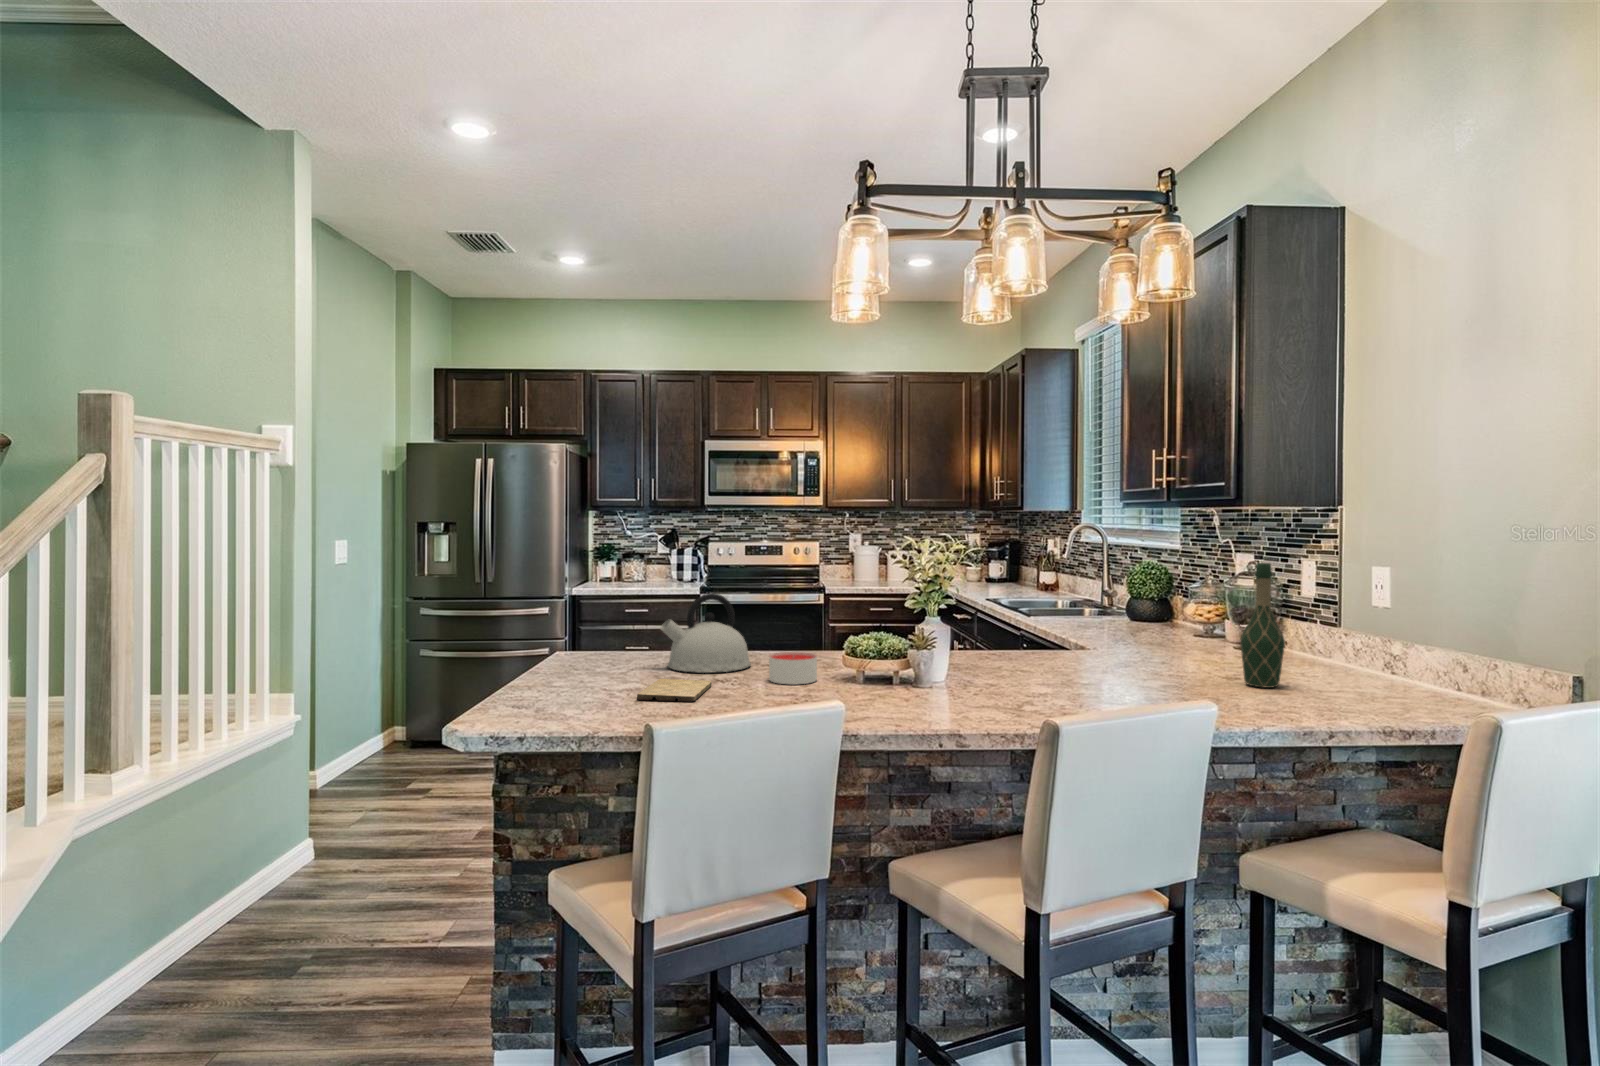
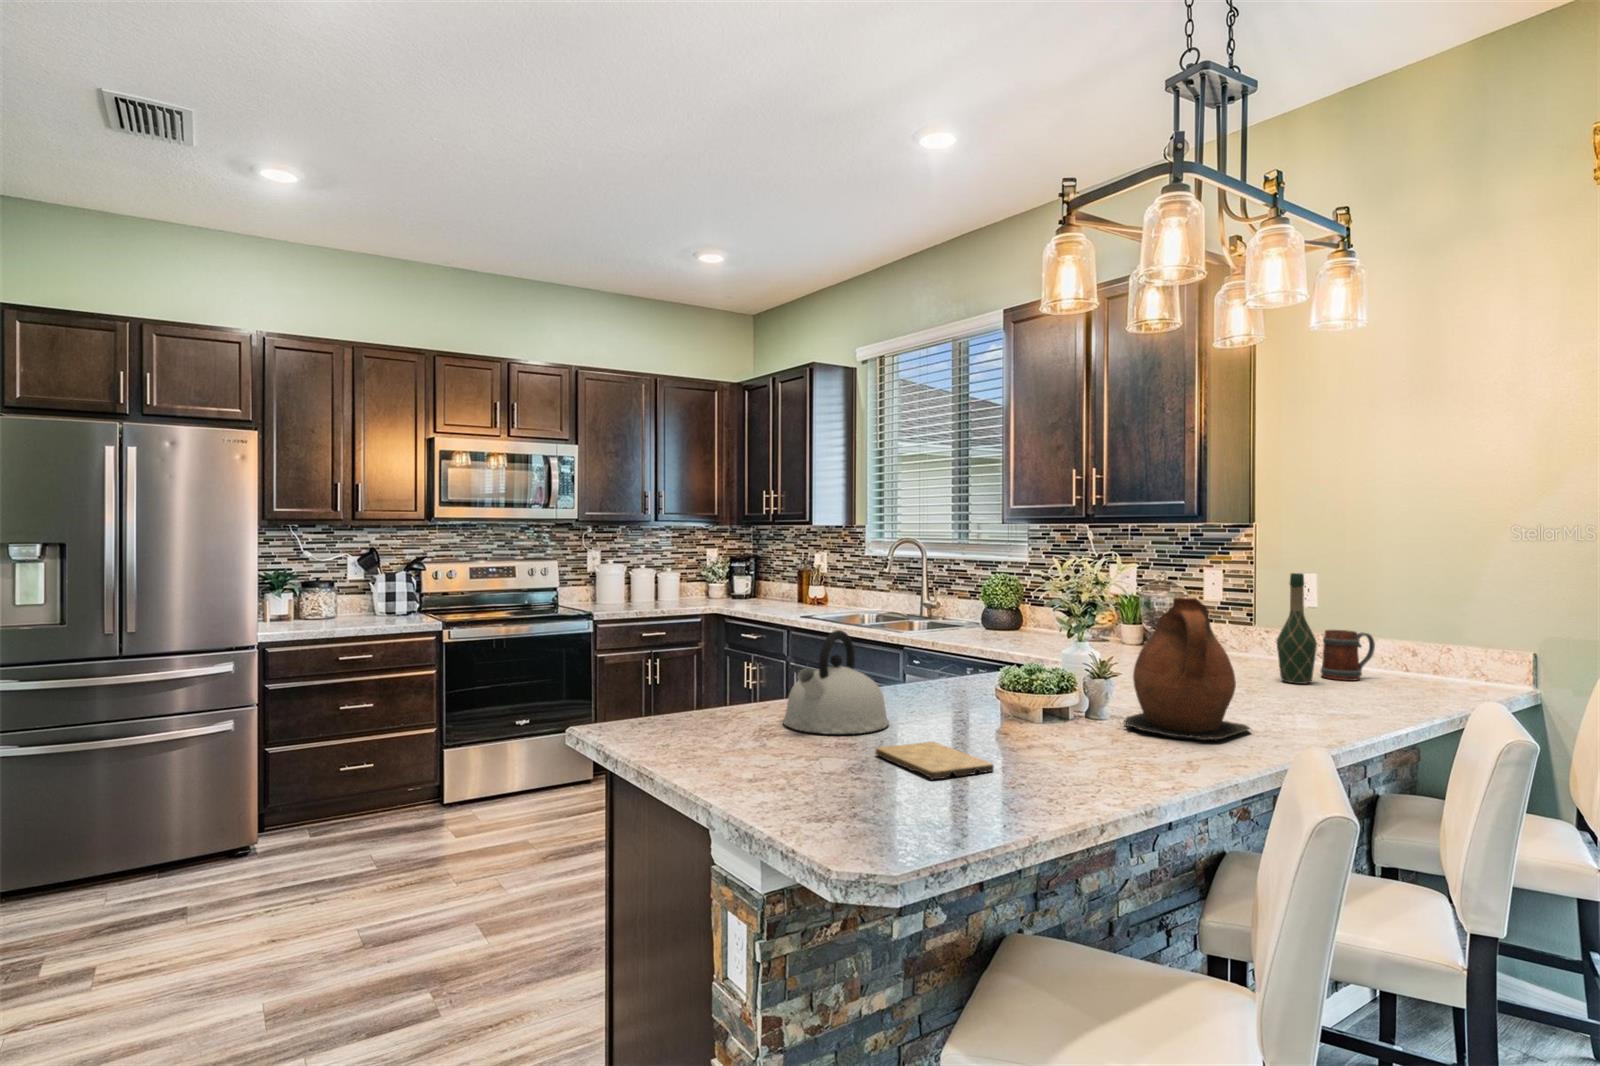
ceramic pitcher: none [893,576,1009,710] -> present [1124,597,1250,740]
mug: none [1318,631,1389,692] -> present [1321,630,1375,681]
candle: present [769,652,817,684] -> none [951,694,1009,734]

